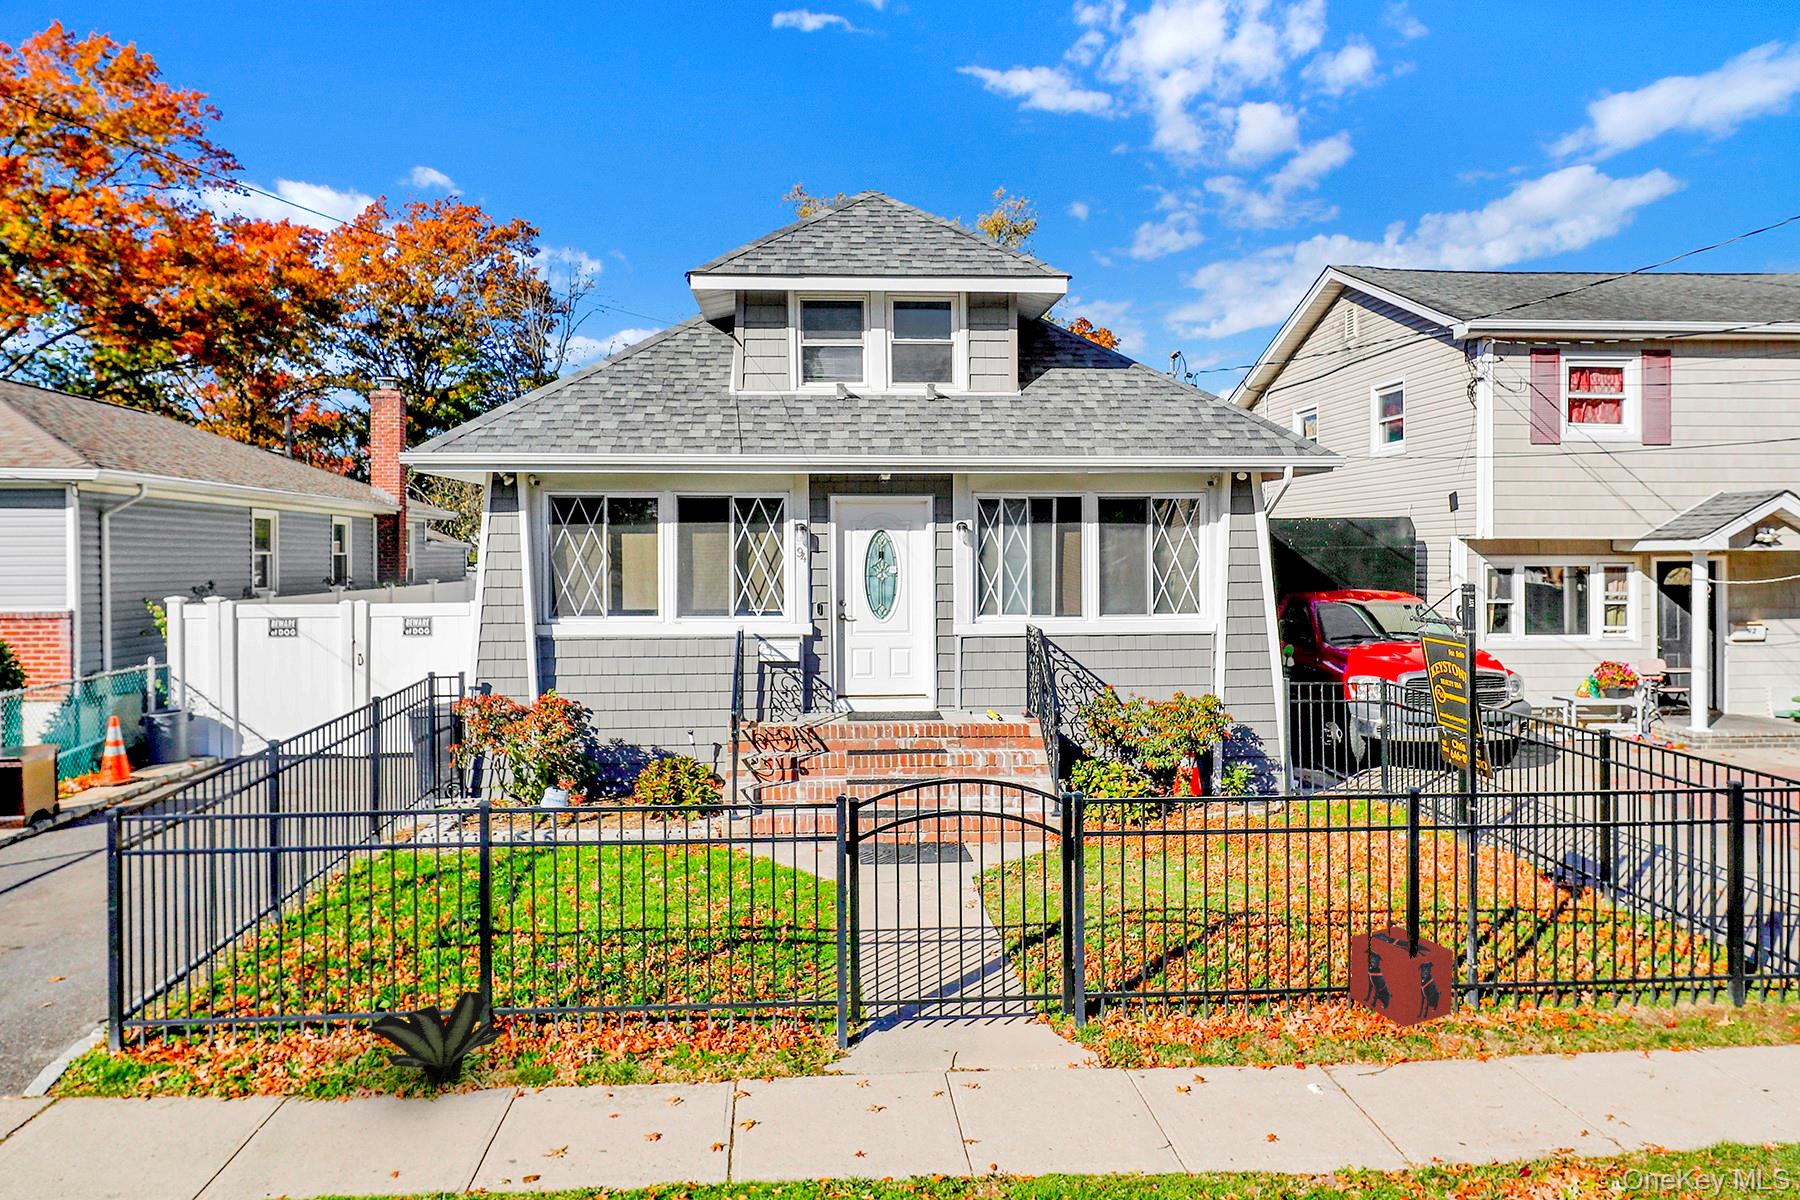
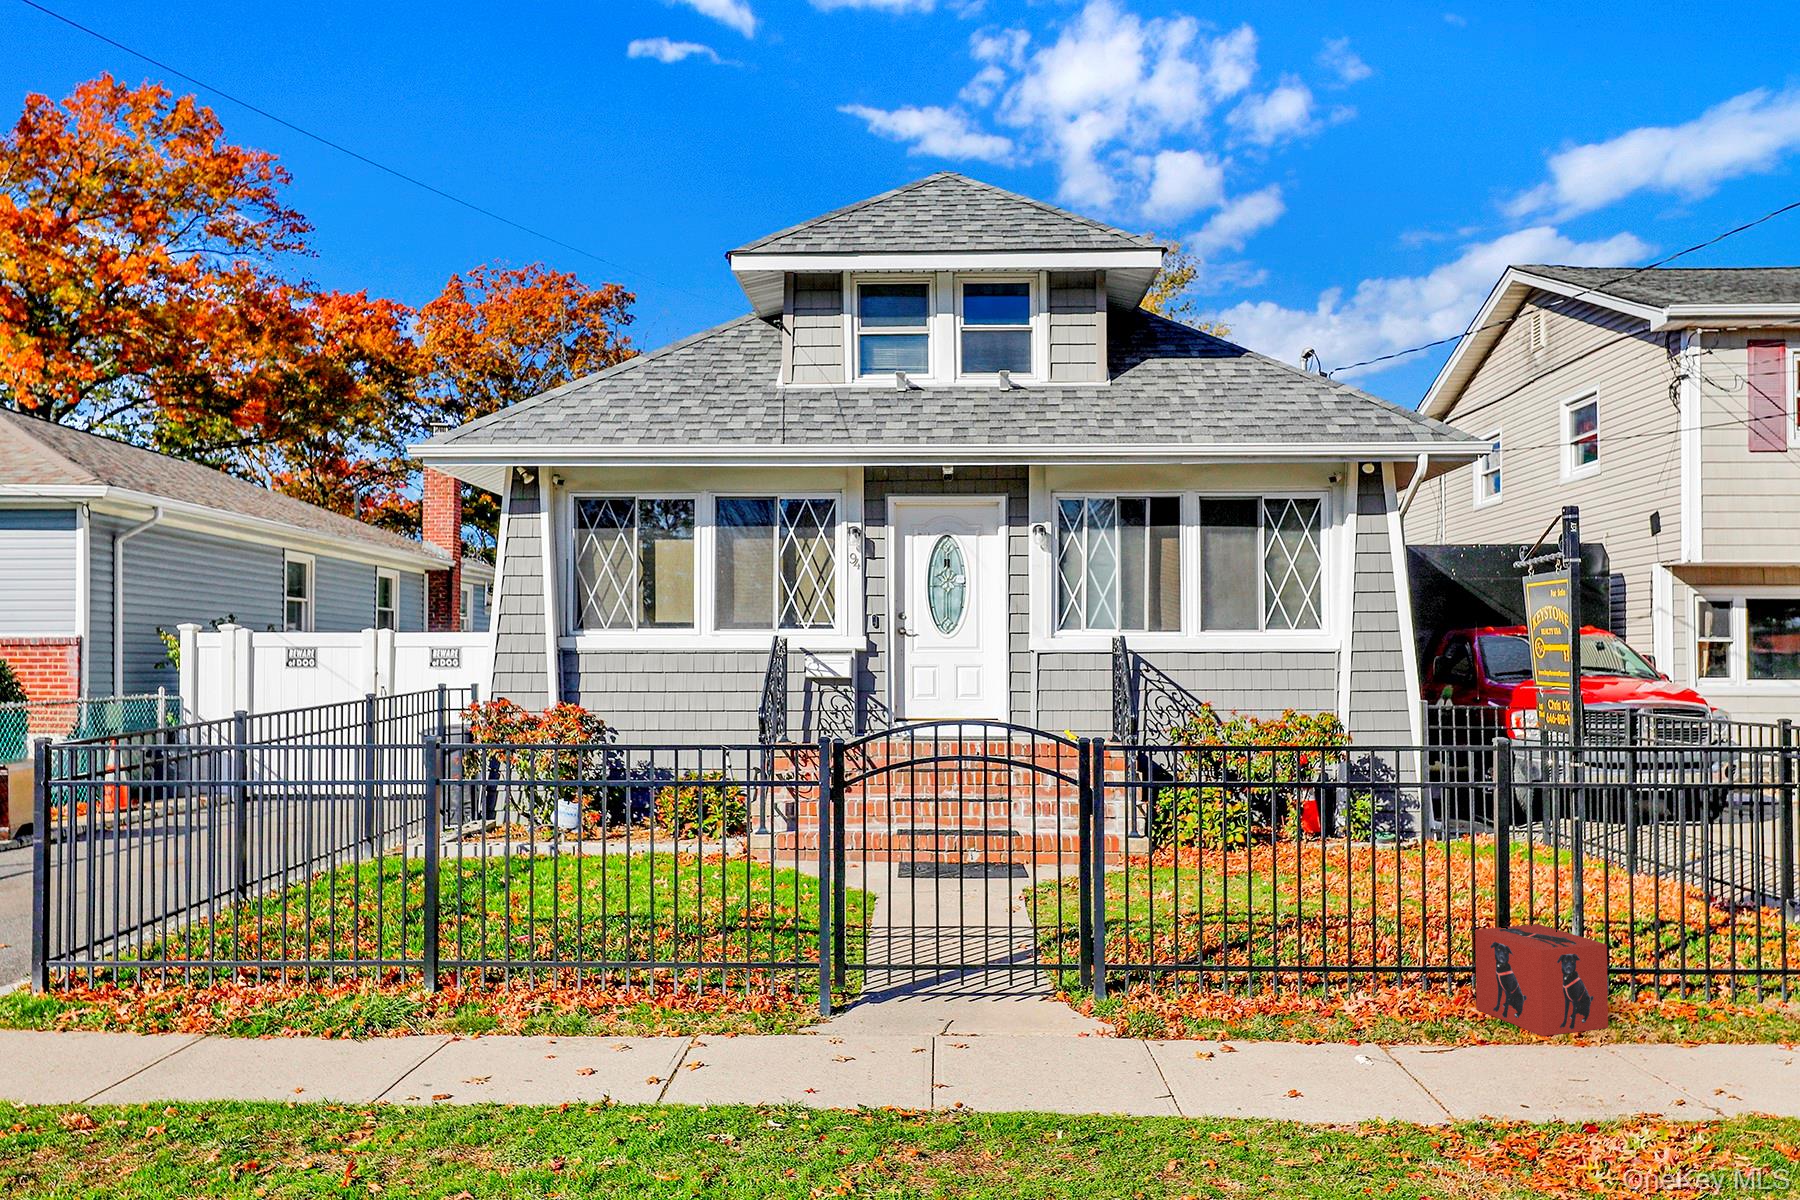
potted plant: present [366,992,505,1087] -> none [296,941,447,1032]

